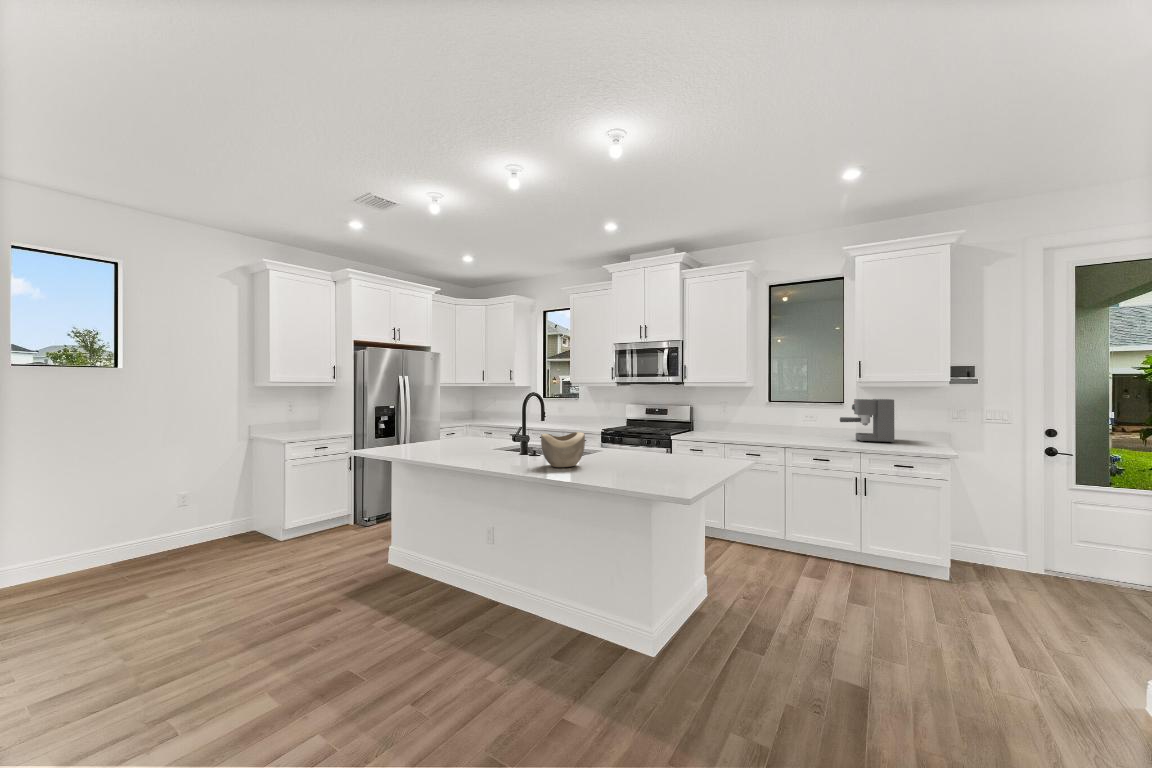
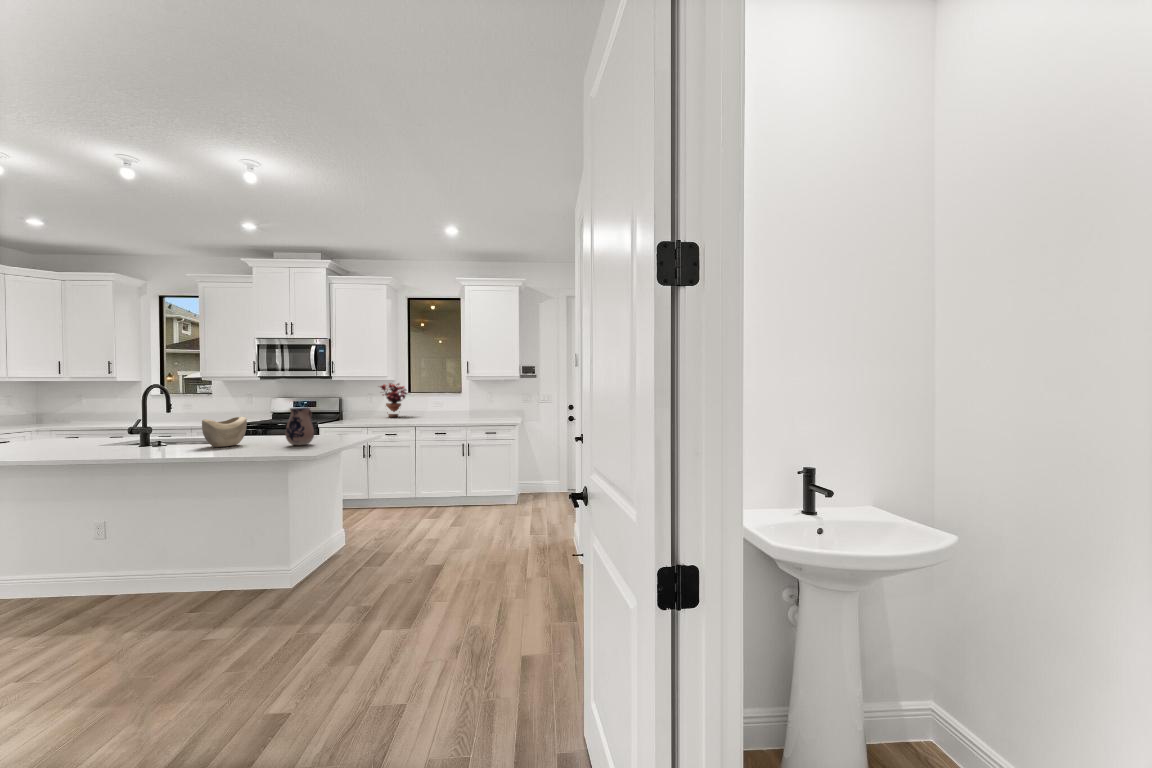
potted plant: none [734,391,774,432] -> present [380,383,407,417]
coffee maker: present [840,399,894,443] -> none [456,388,490,419]
ceramic pitcher: none [623,426,658,477] -> present [285,408,315,445]

